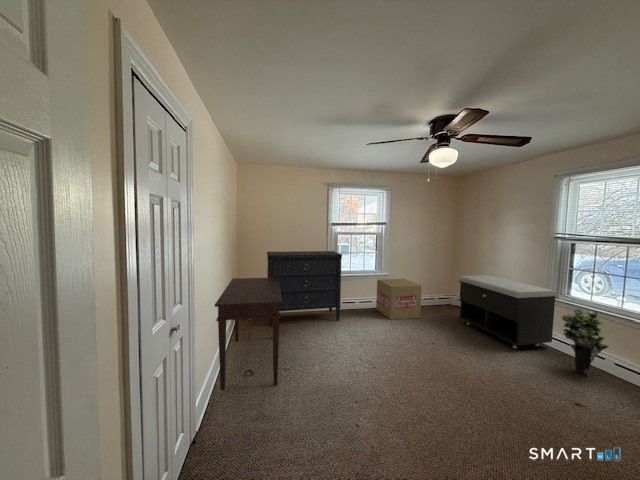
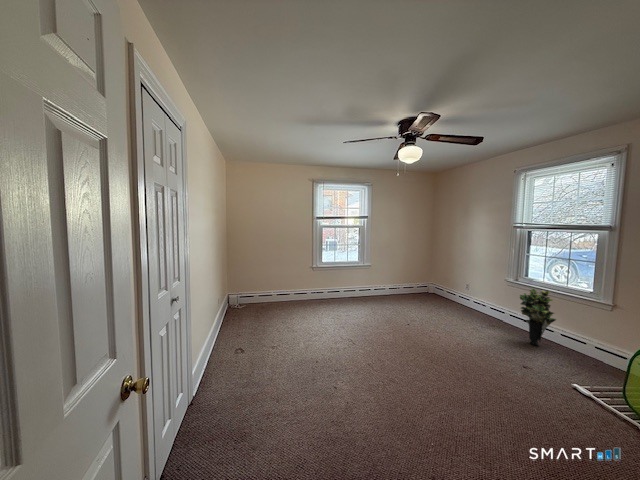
dresser: present [267,251,342,326] -> none [255,243,326,314]
storage bench: present [459,275,555,348] -> none [434,263,516,327]
desk: present [215,277,282,390] -> none [207,267,269,366]
cardboard box: present [376,279,422,320] -> none [360,269,401,306]

